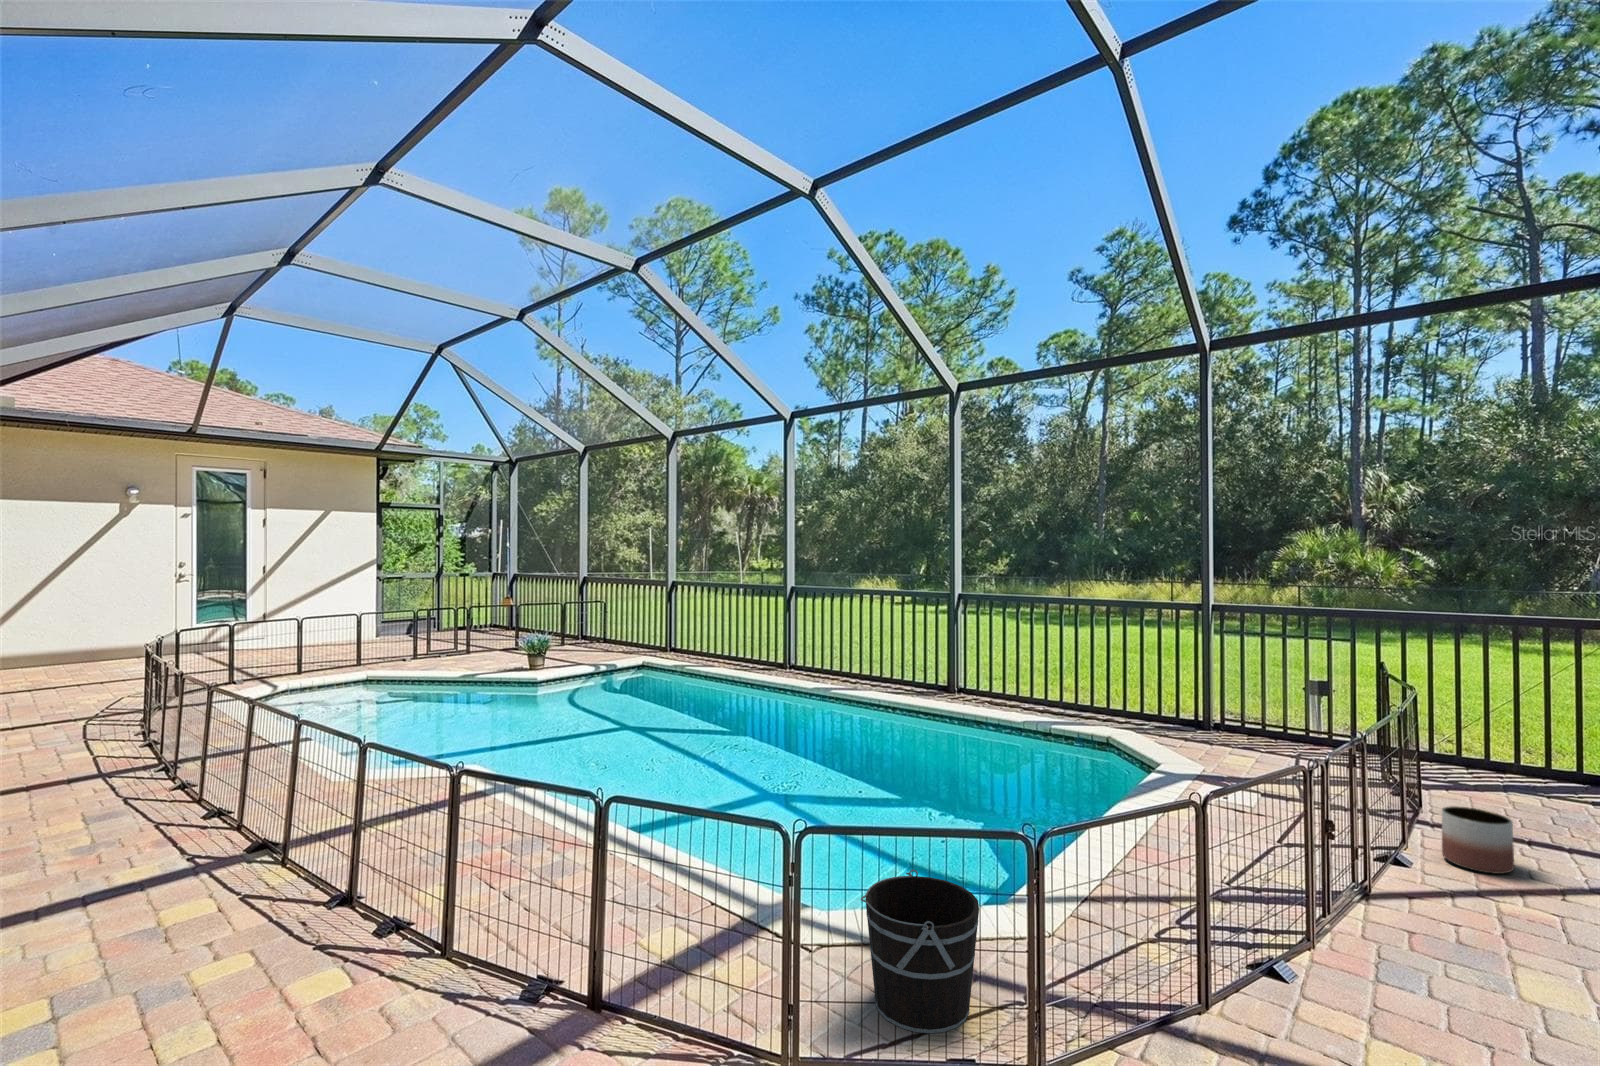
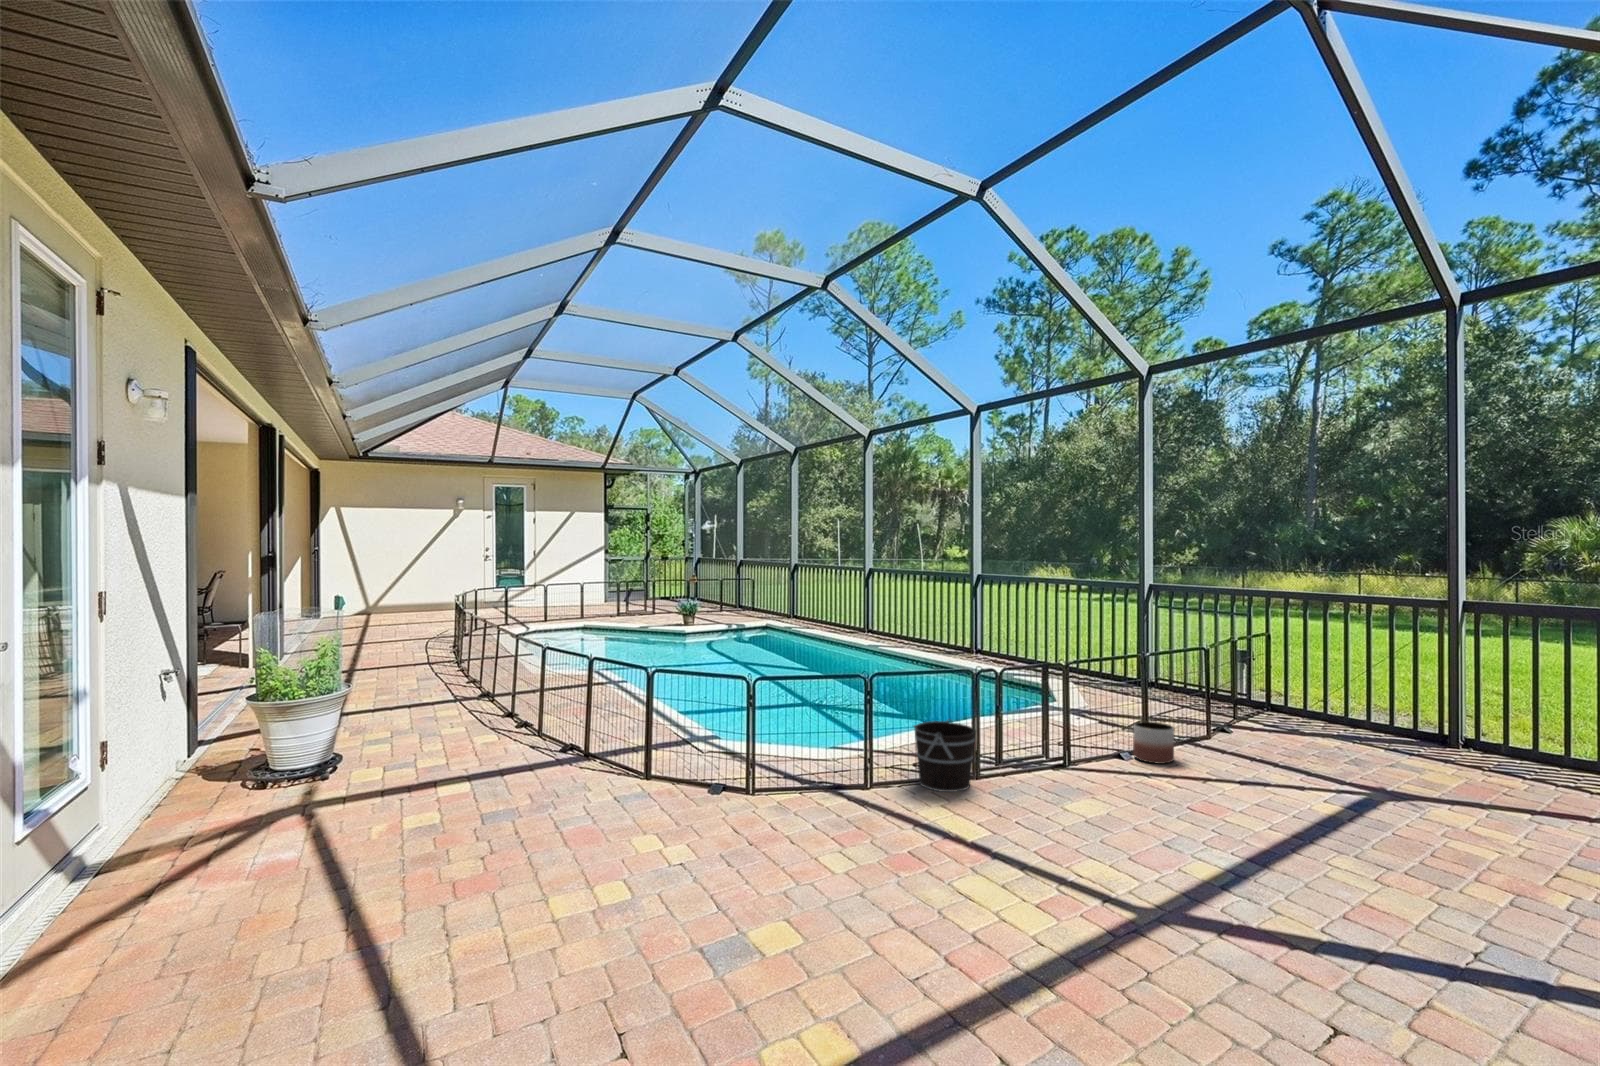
bucket: present [861,870,979,1034] -> present [914,721,976,792]

